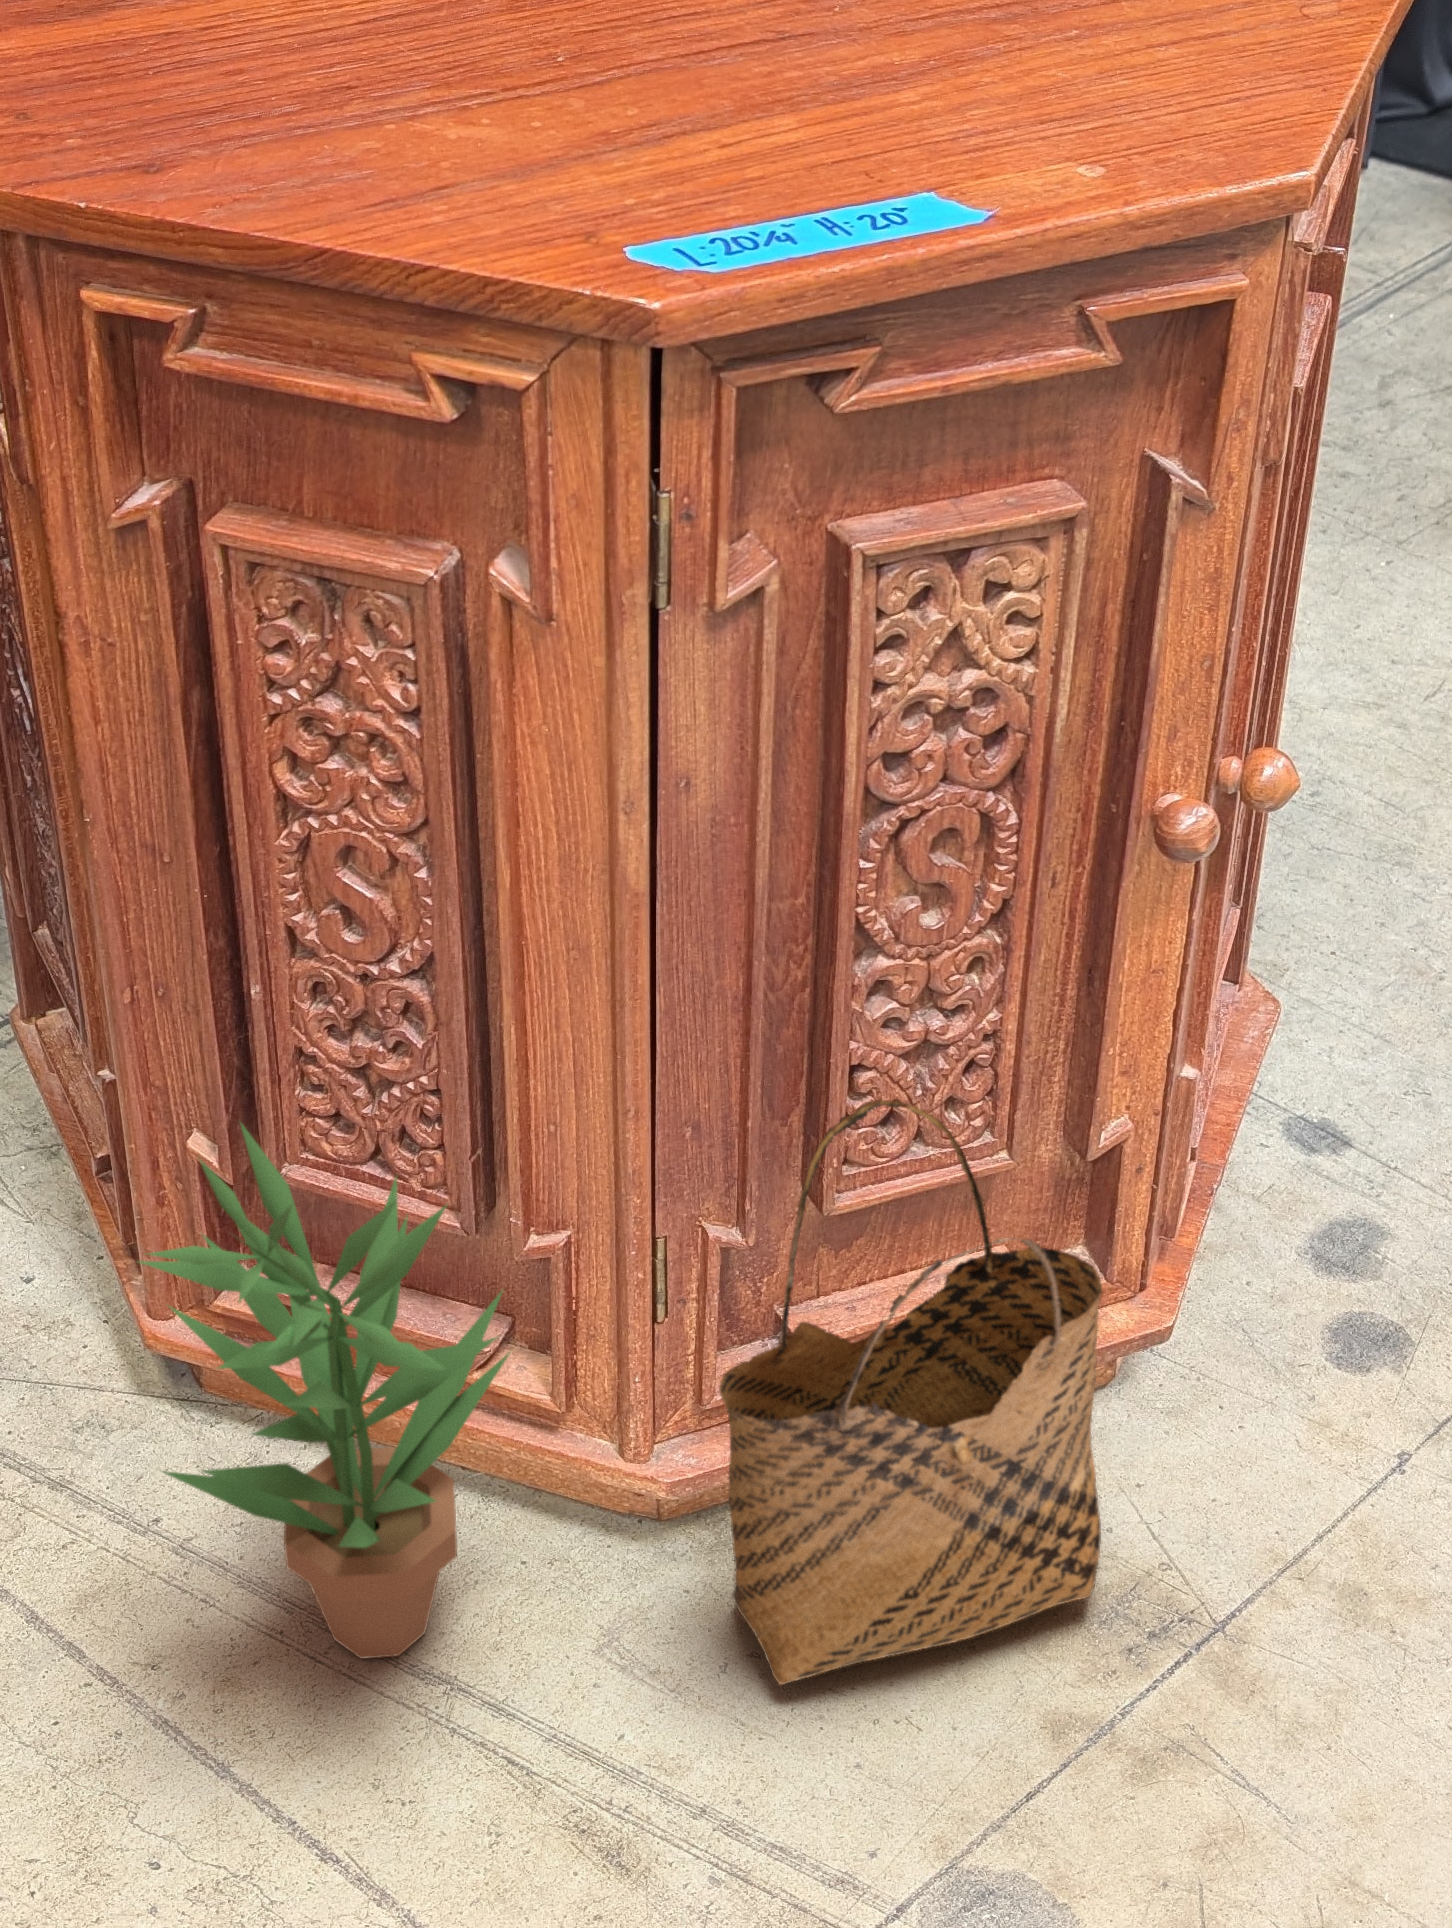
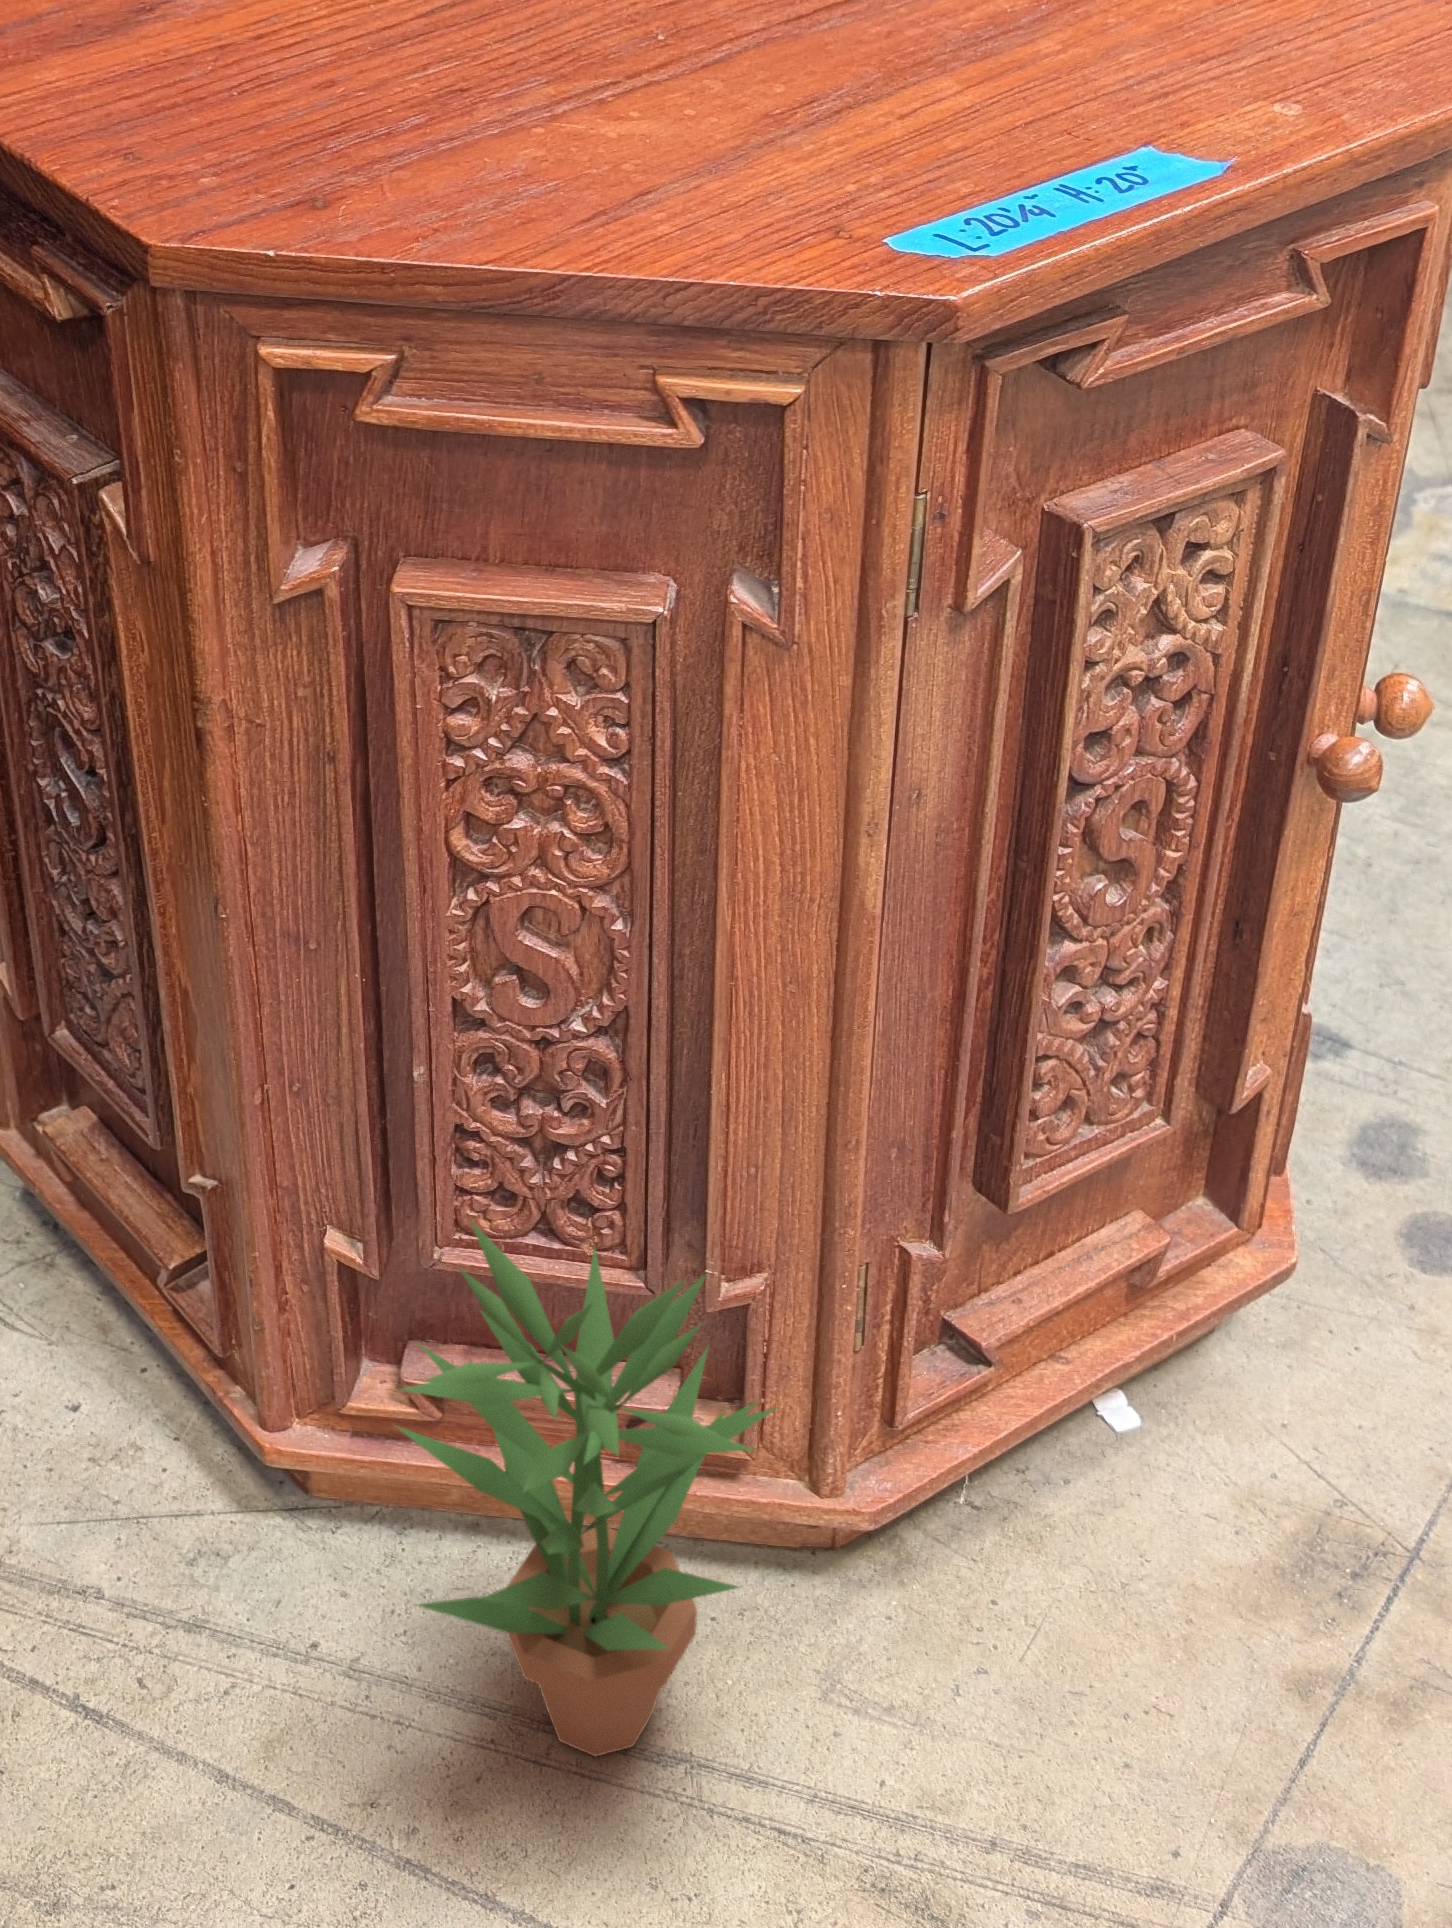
woven basket: present [719,1099,1102,1685] -> none [951,1088,1307,1704]

